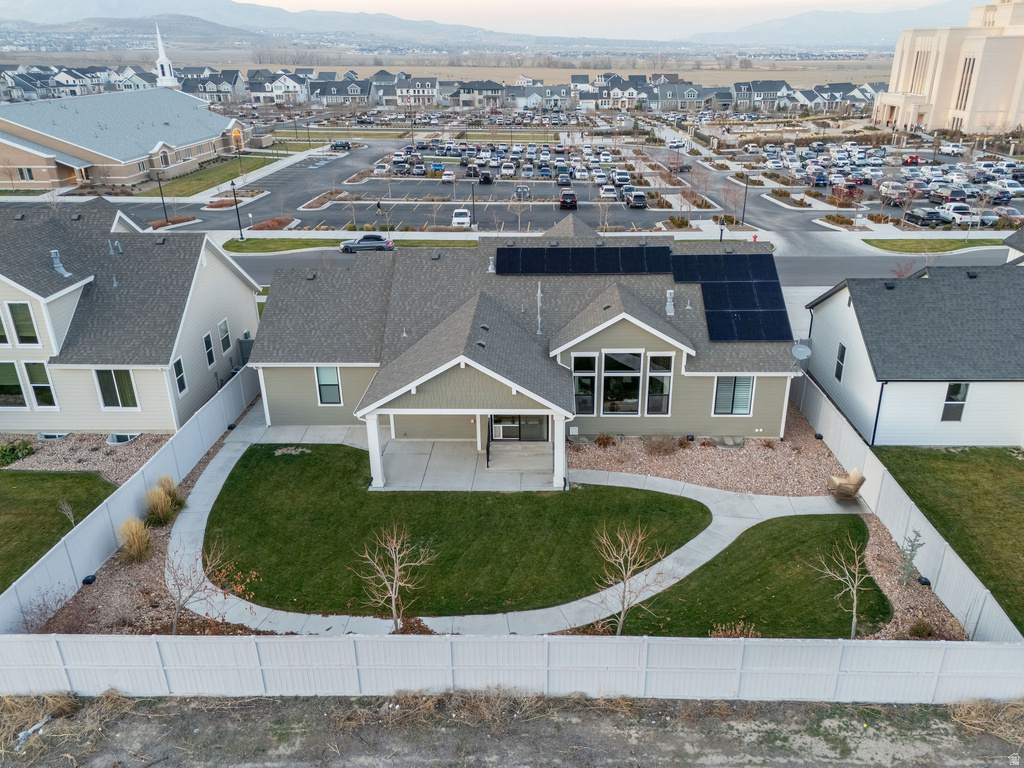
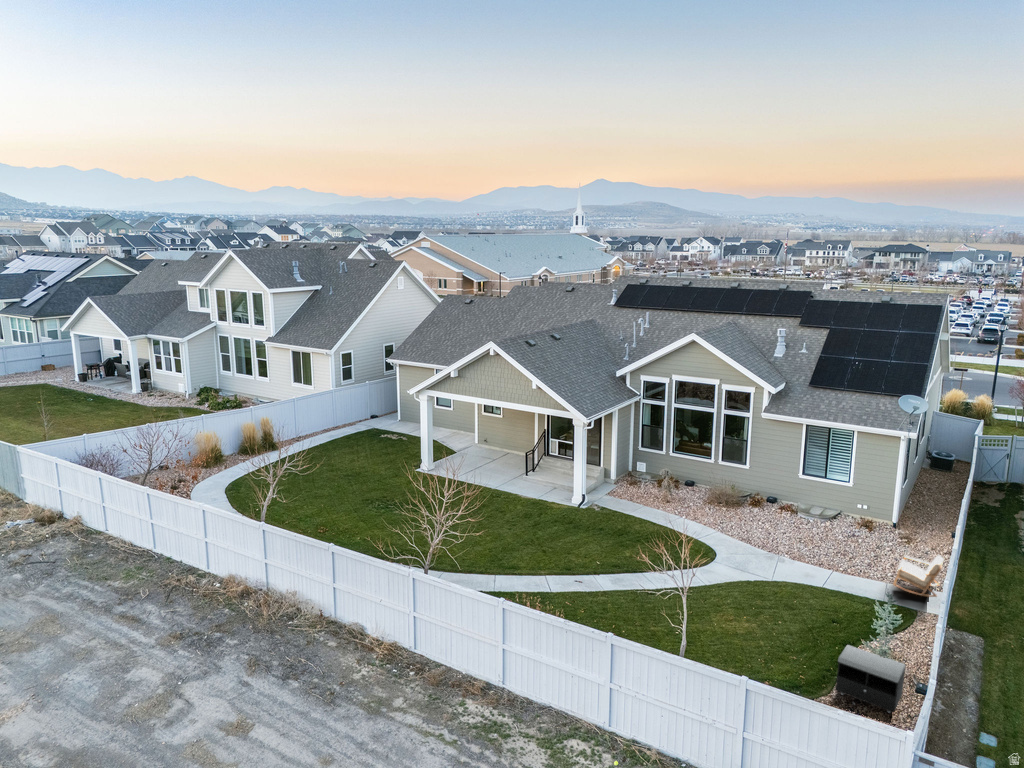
storage bench: none [886,567,939,603] -> present [835,645,905,713]

